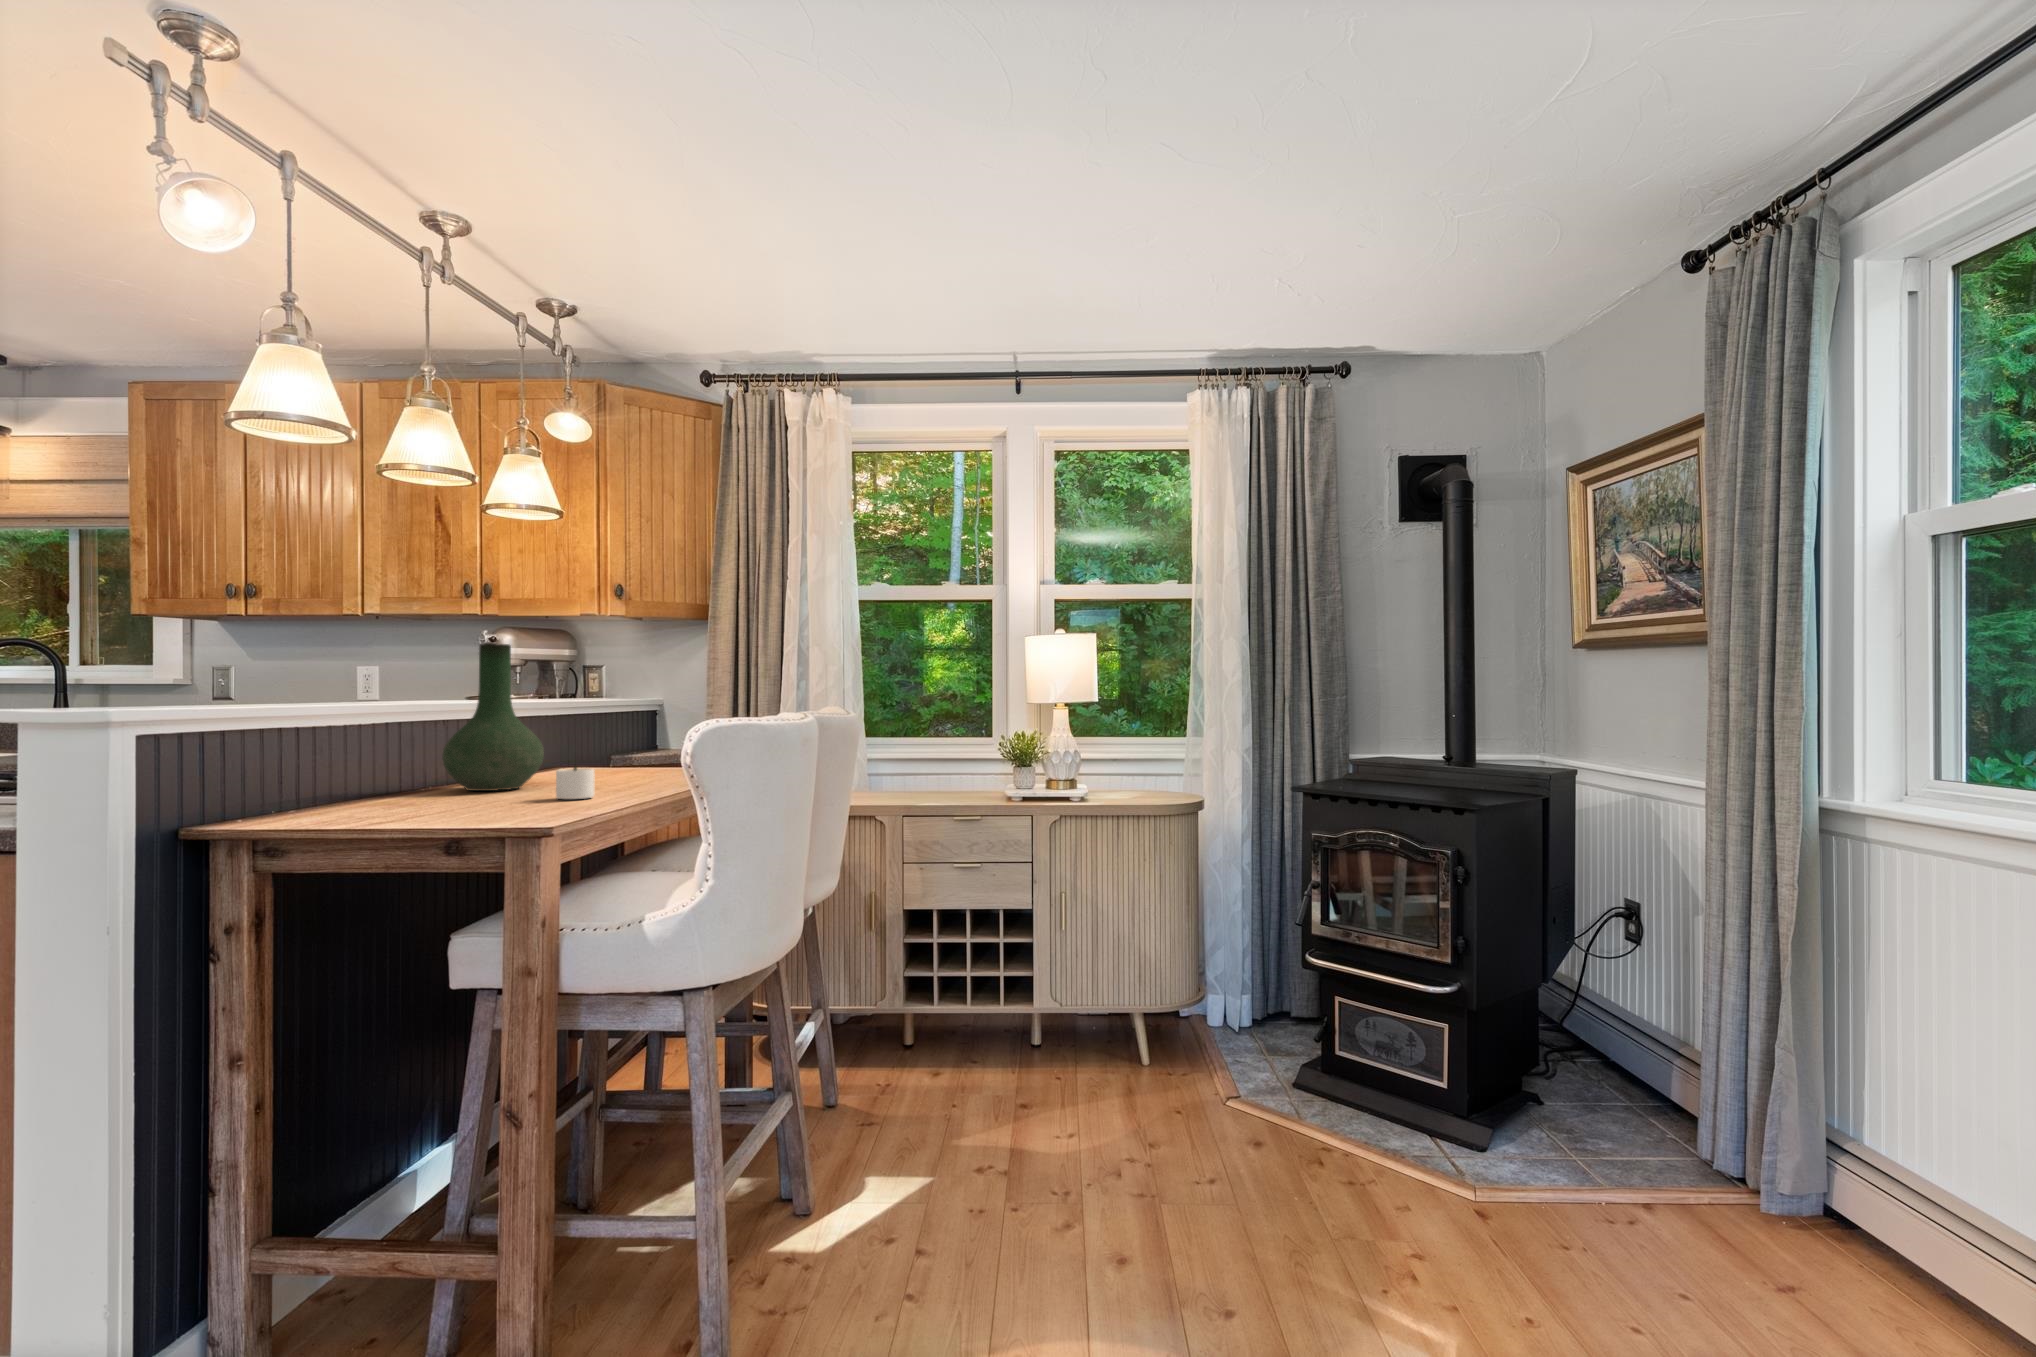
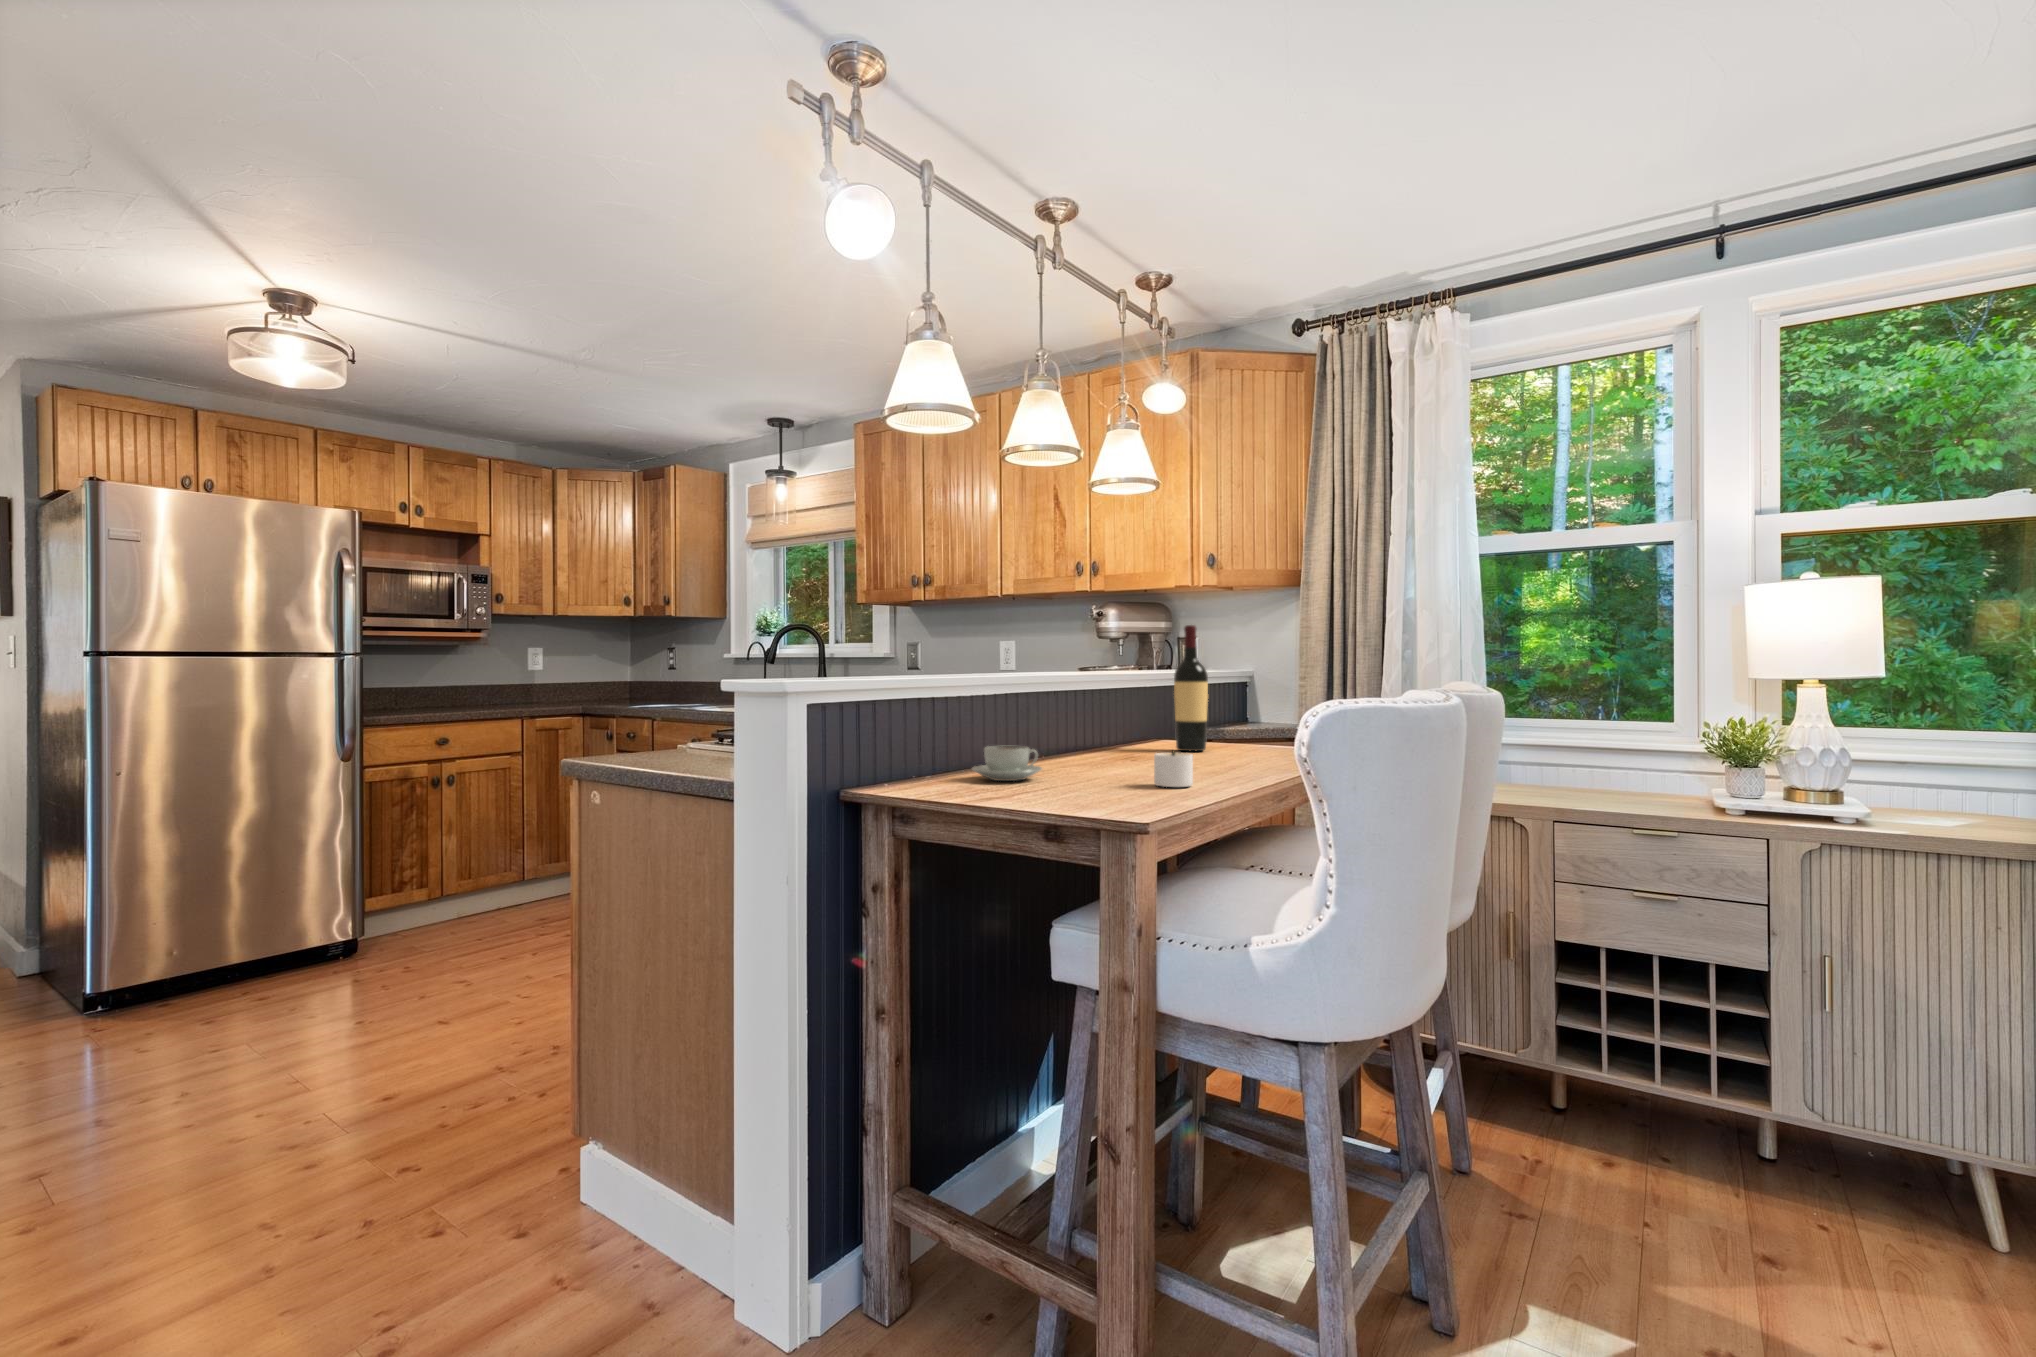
vase: present [442,643,544,791] -> none [1051,619,1143,770]
wine bottle: none [577,652,611,772] -> present [1174,625,1208,751]
coffee cup: none [348,770,434,805] -> present [972,746,1042,781]

